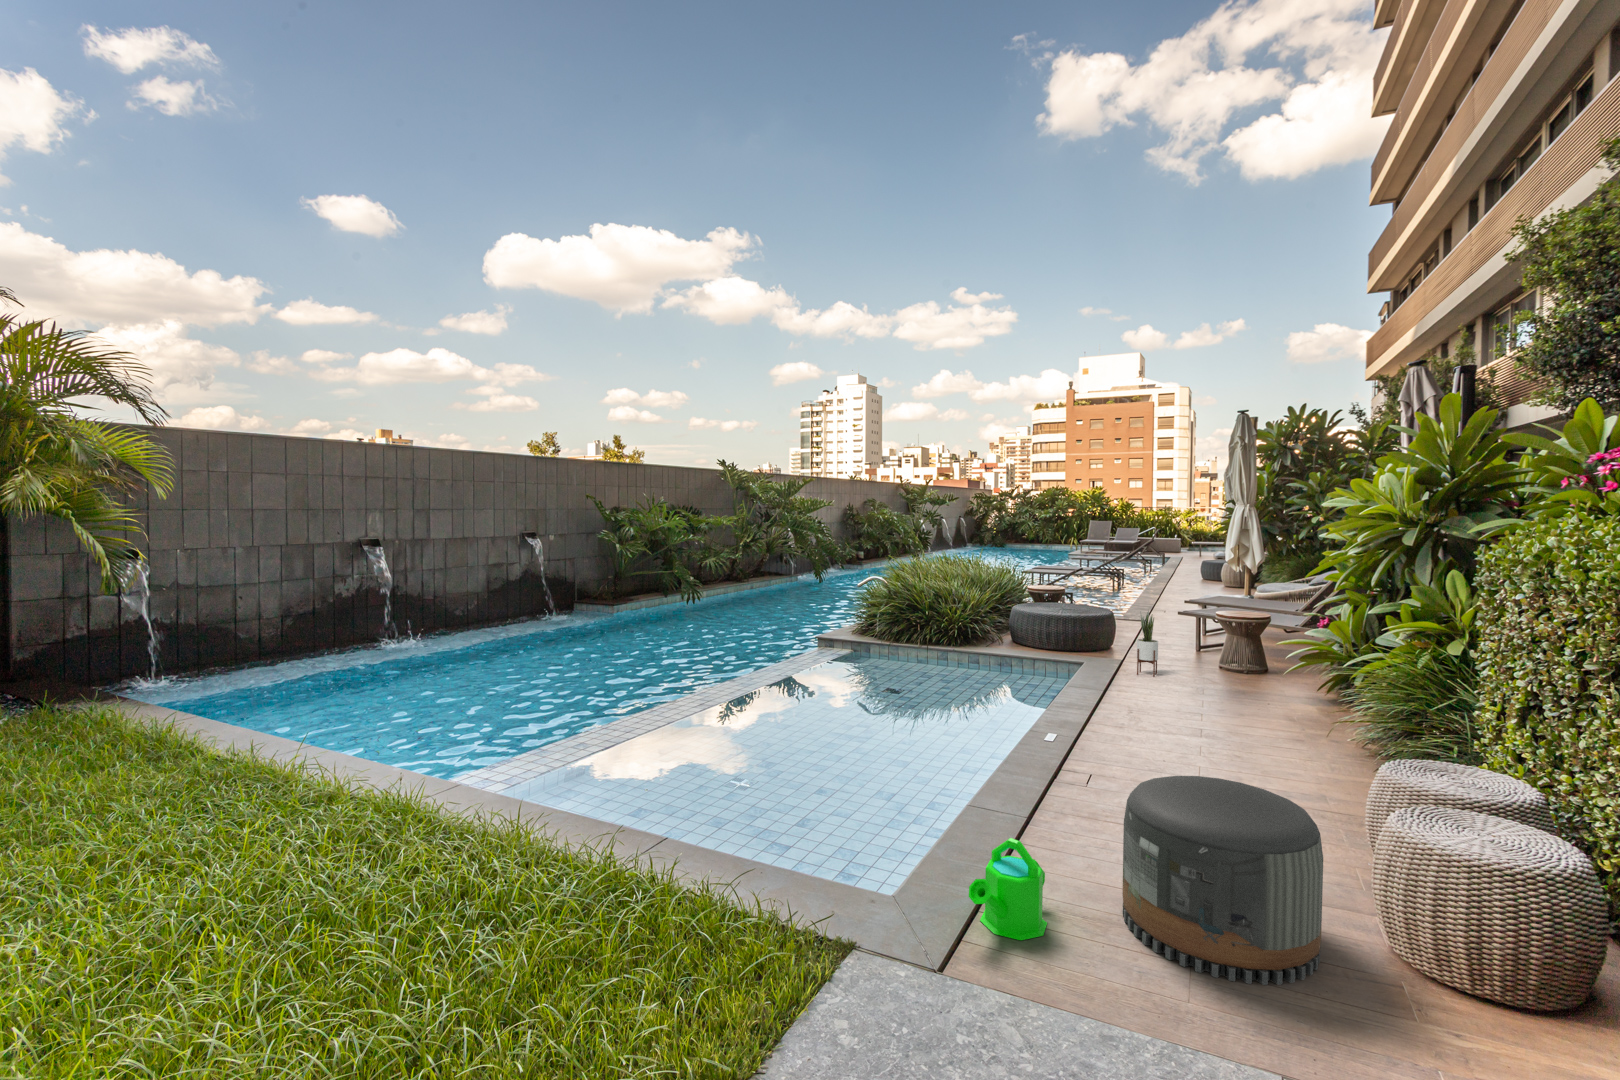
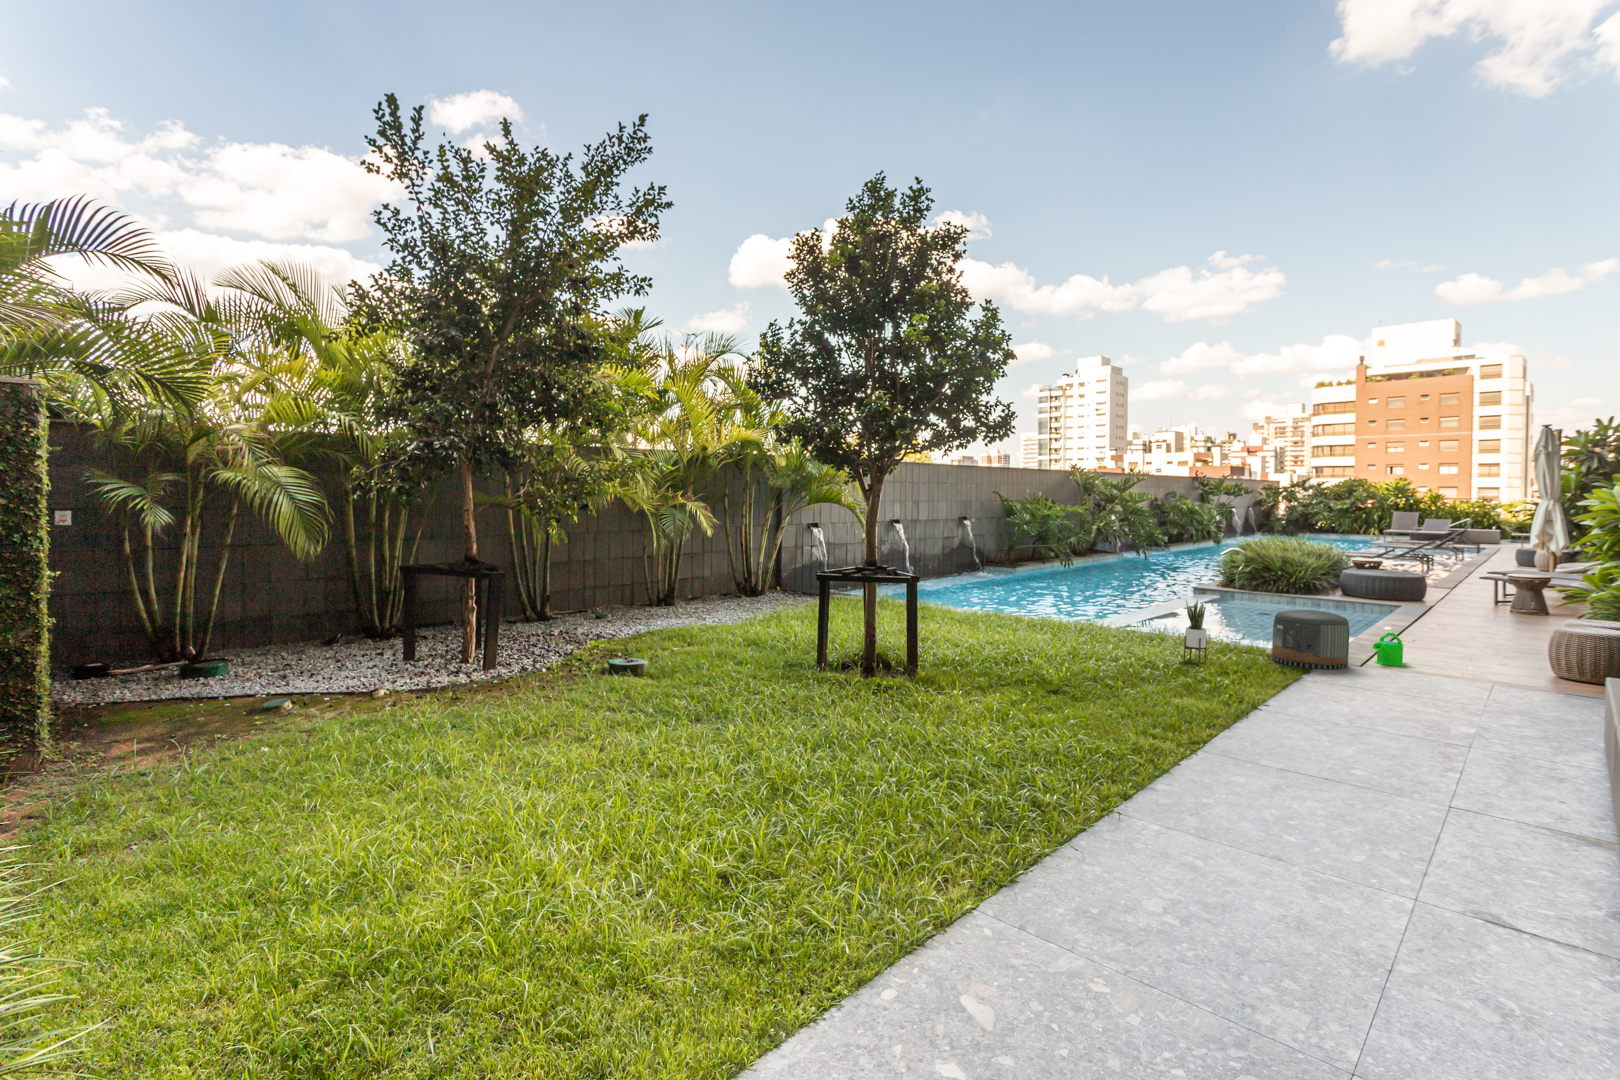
potted plant: present [1137,611,1158,676] -> present [1184,599,1207,663]
pouf: present [1122,776,1323,985] -> present [1272,610,1350,669]

